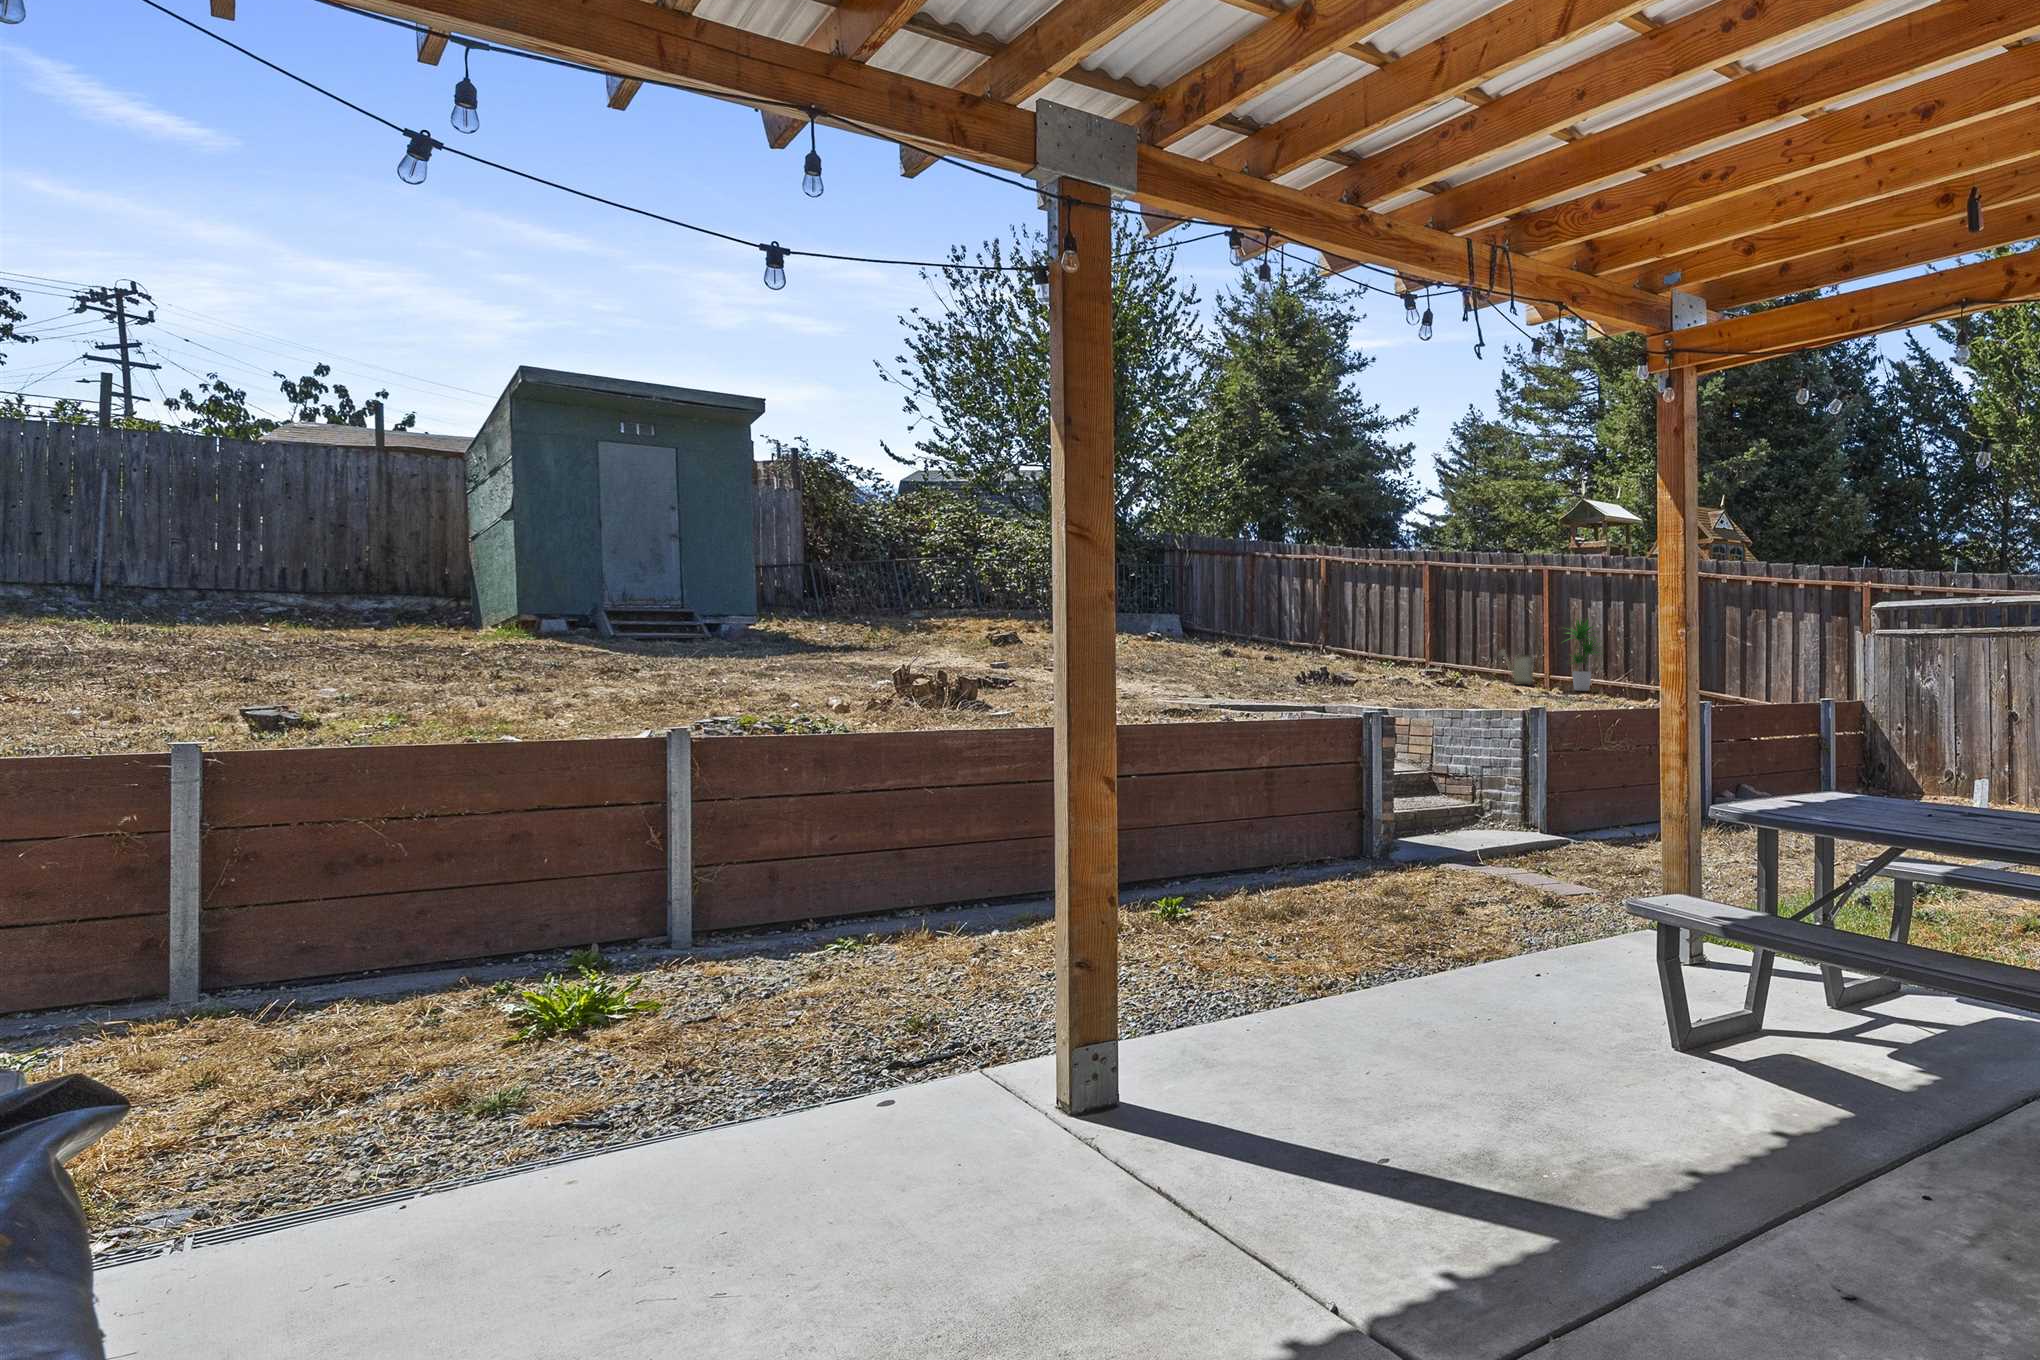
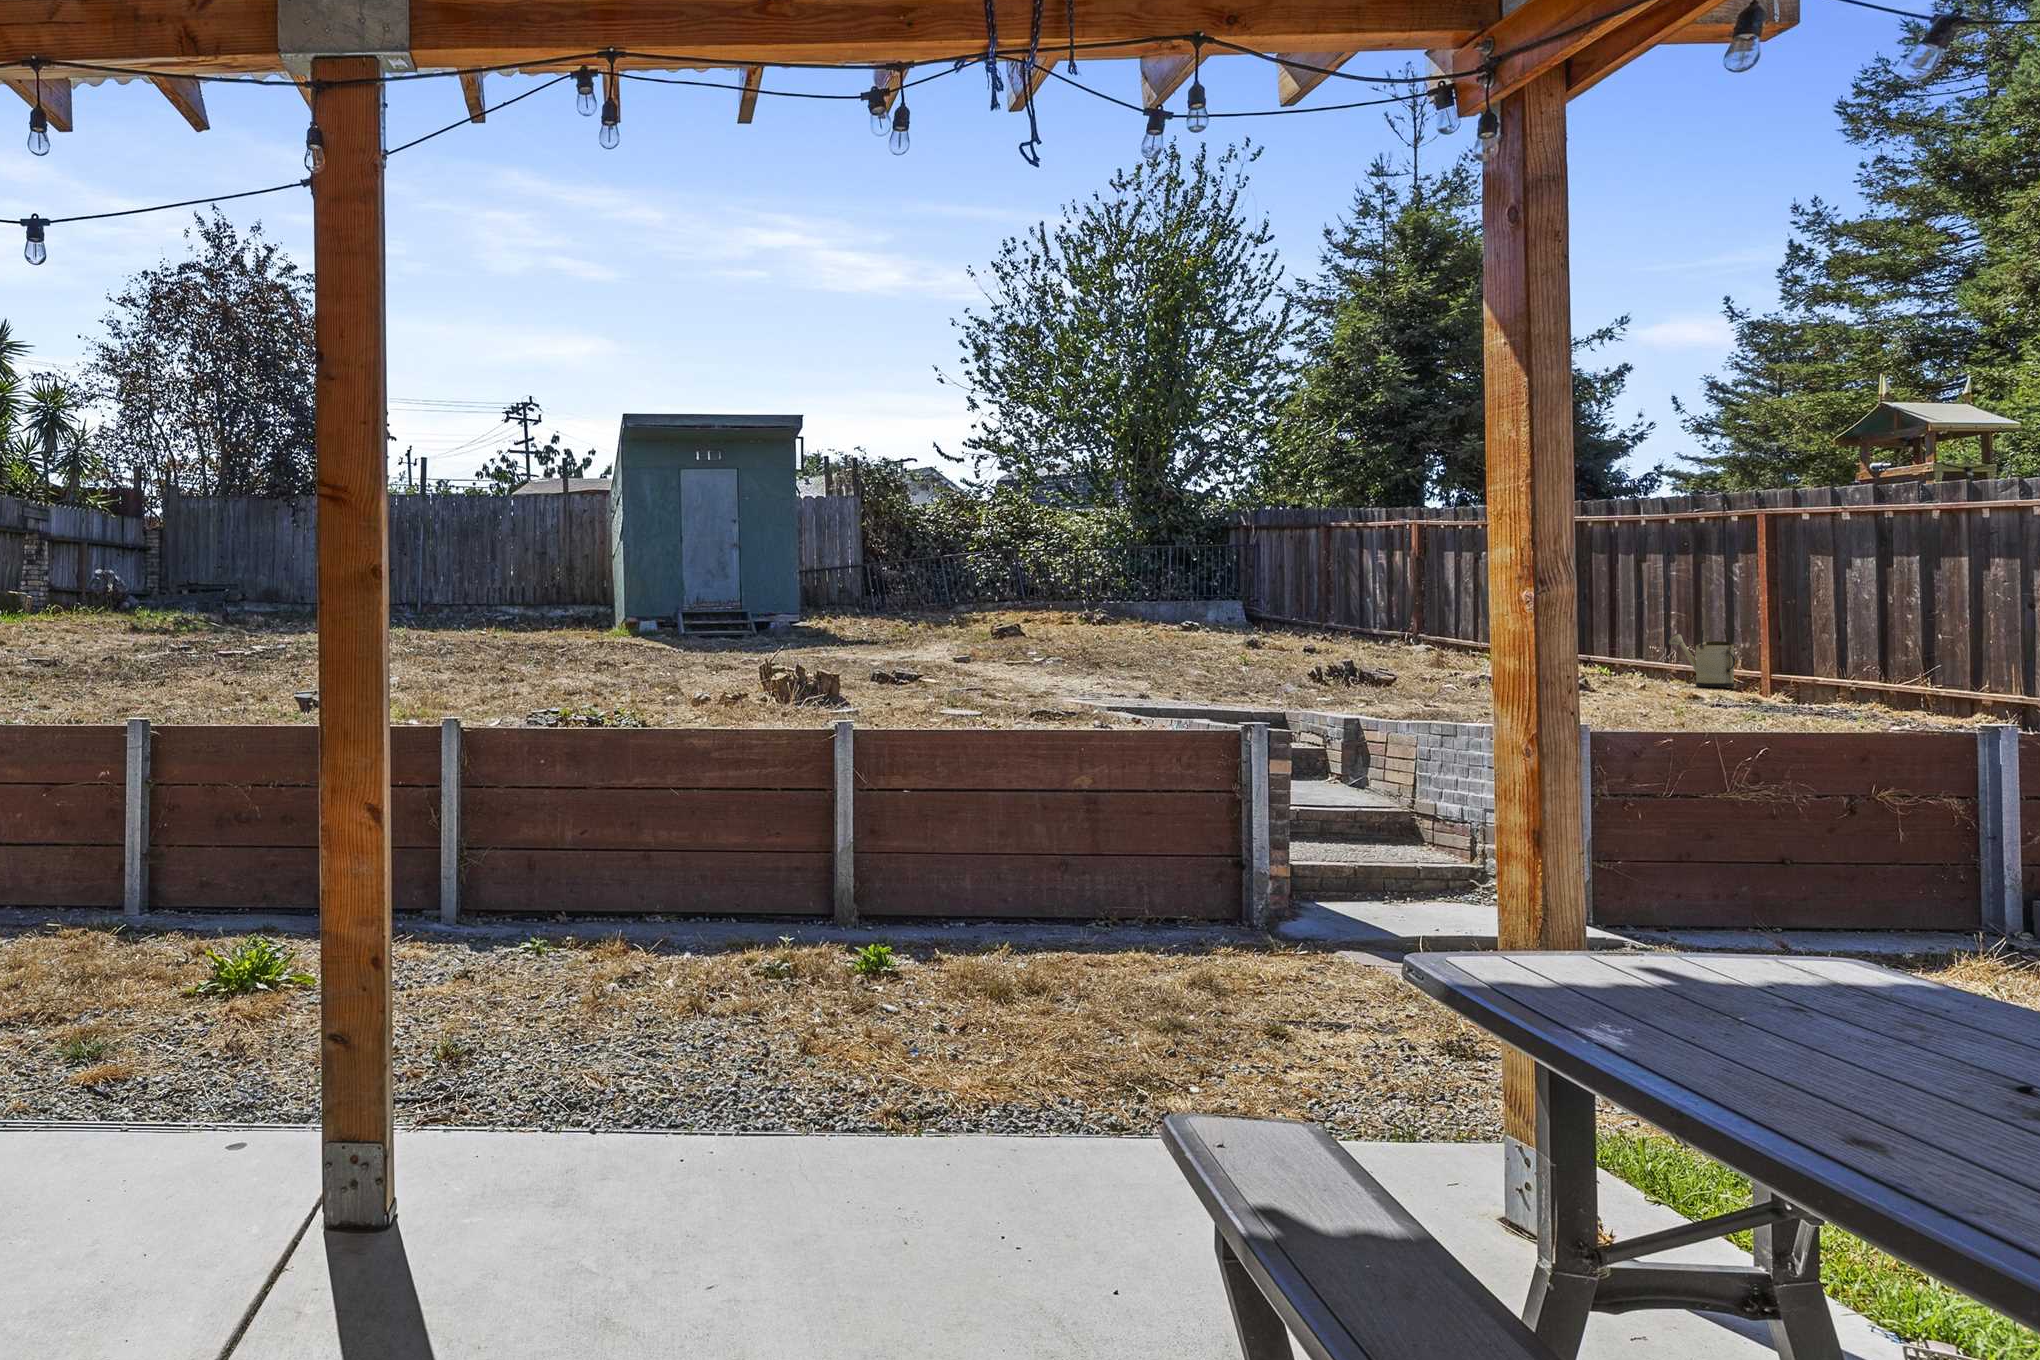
potted plant: present [1564,618,1602,691] -> none [1775,580,1875,698]

